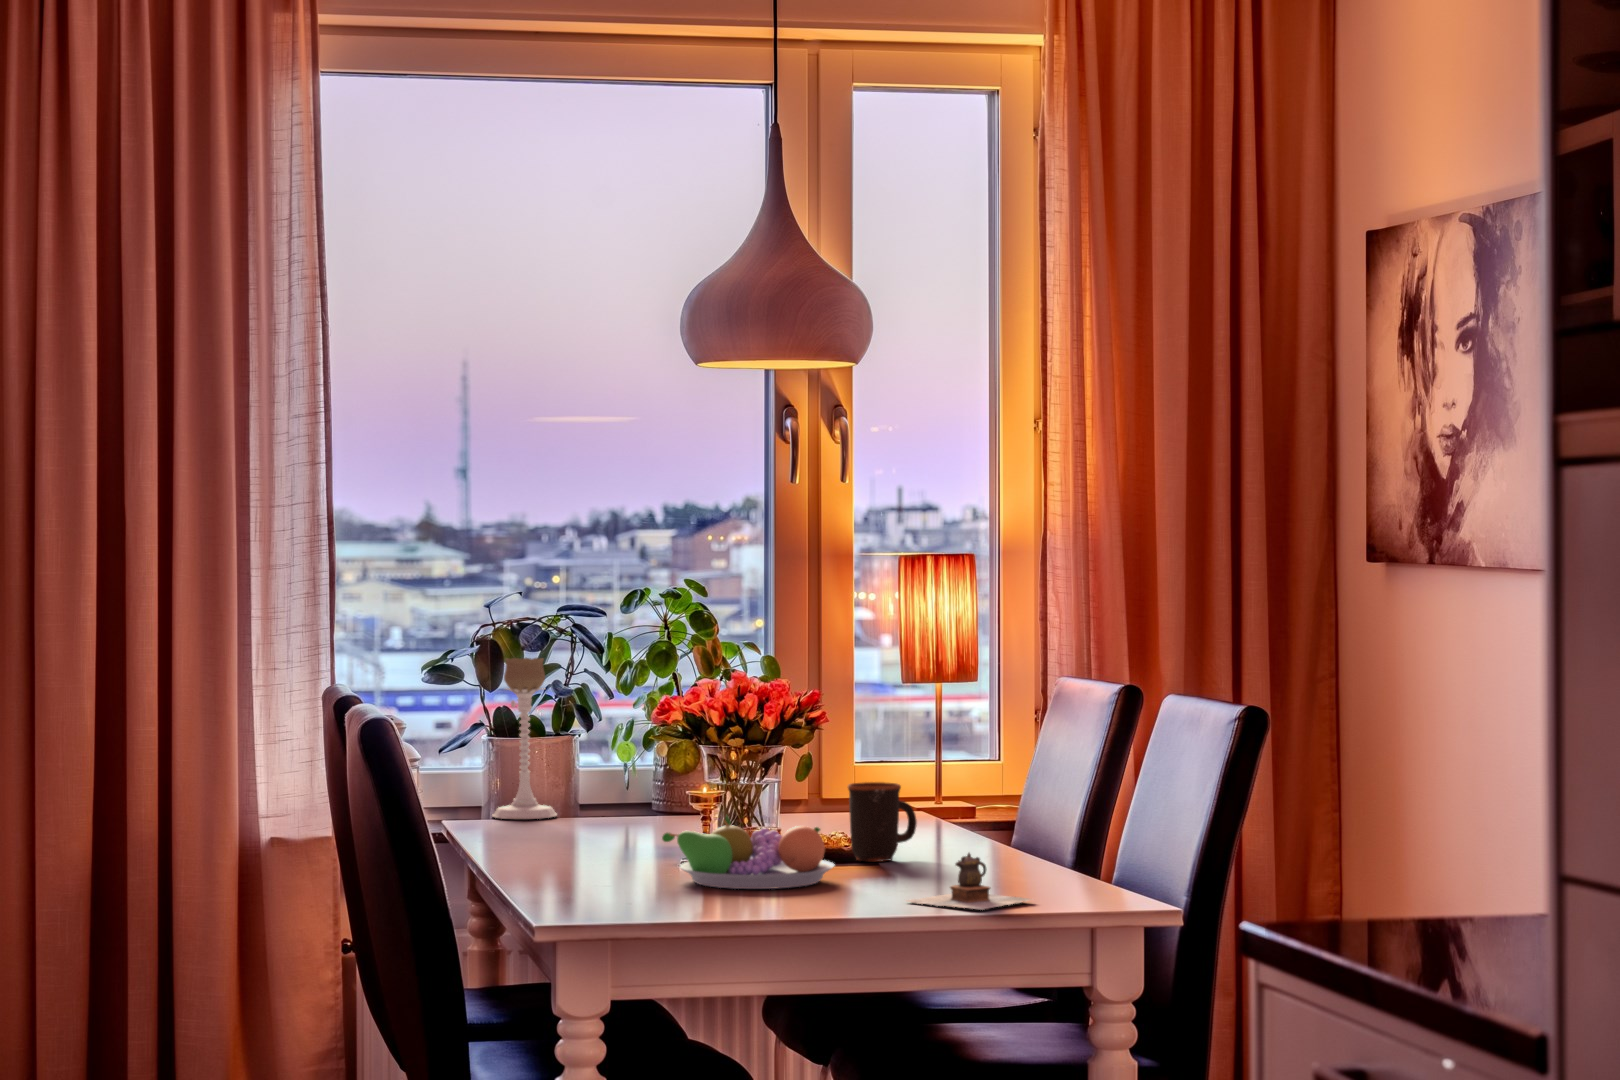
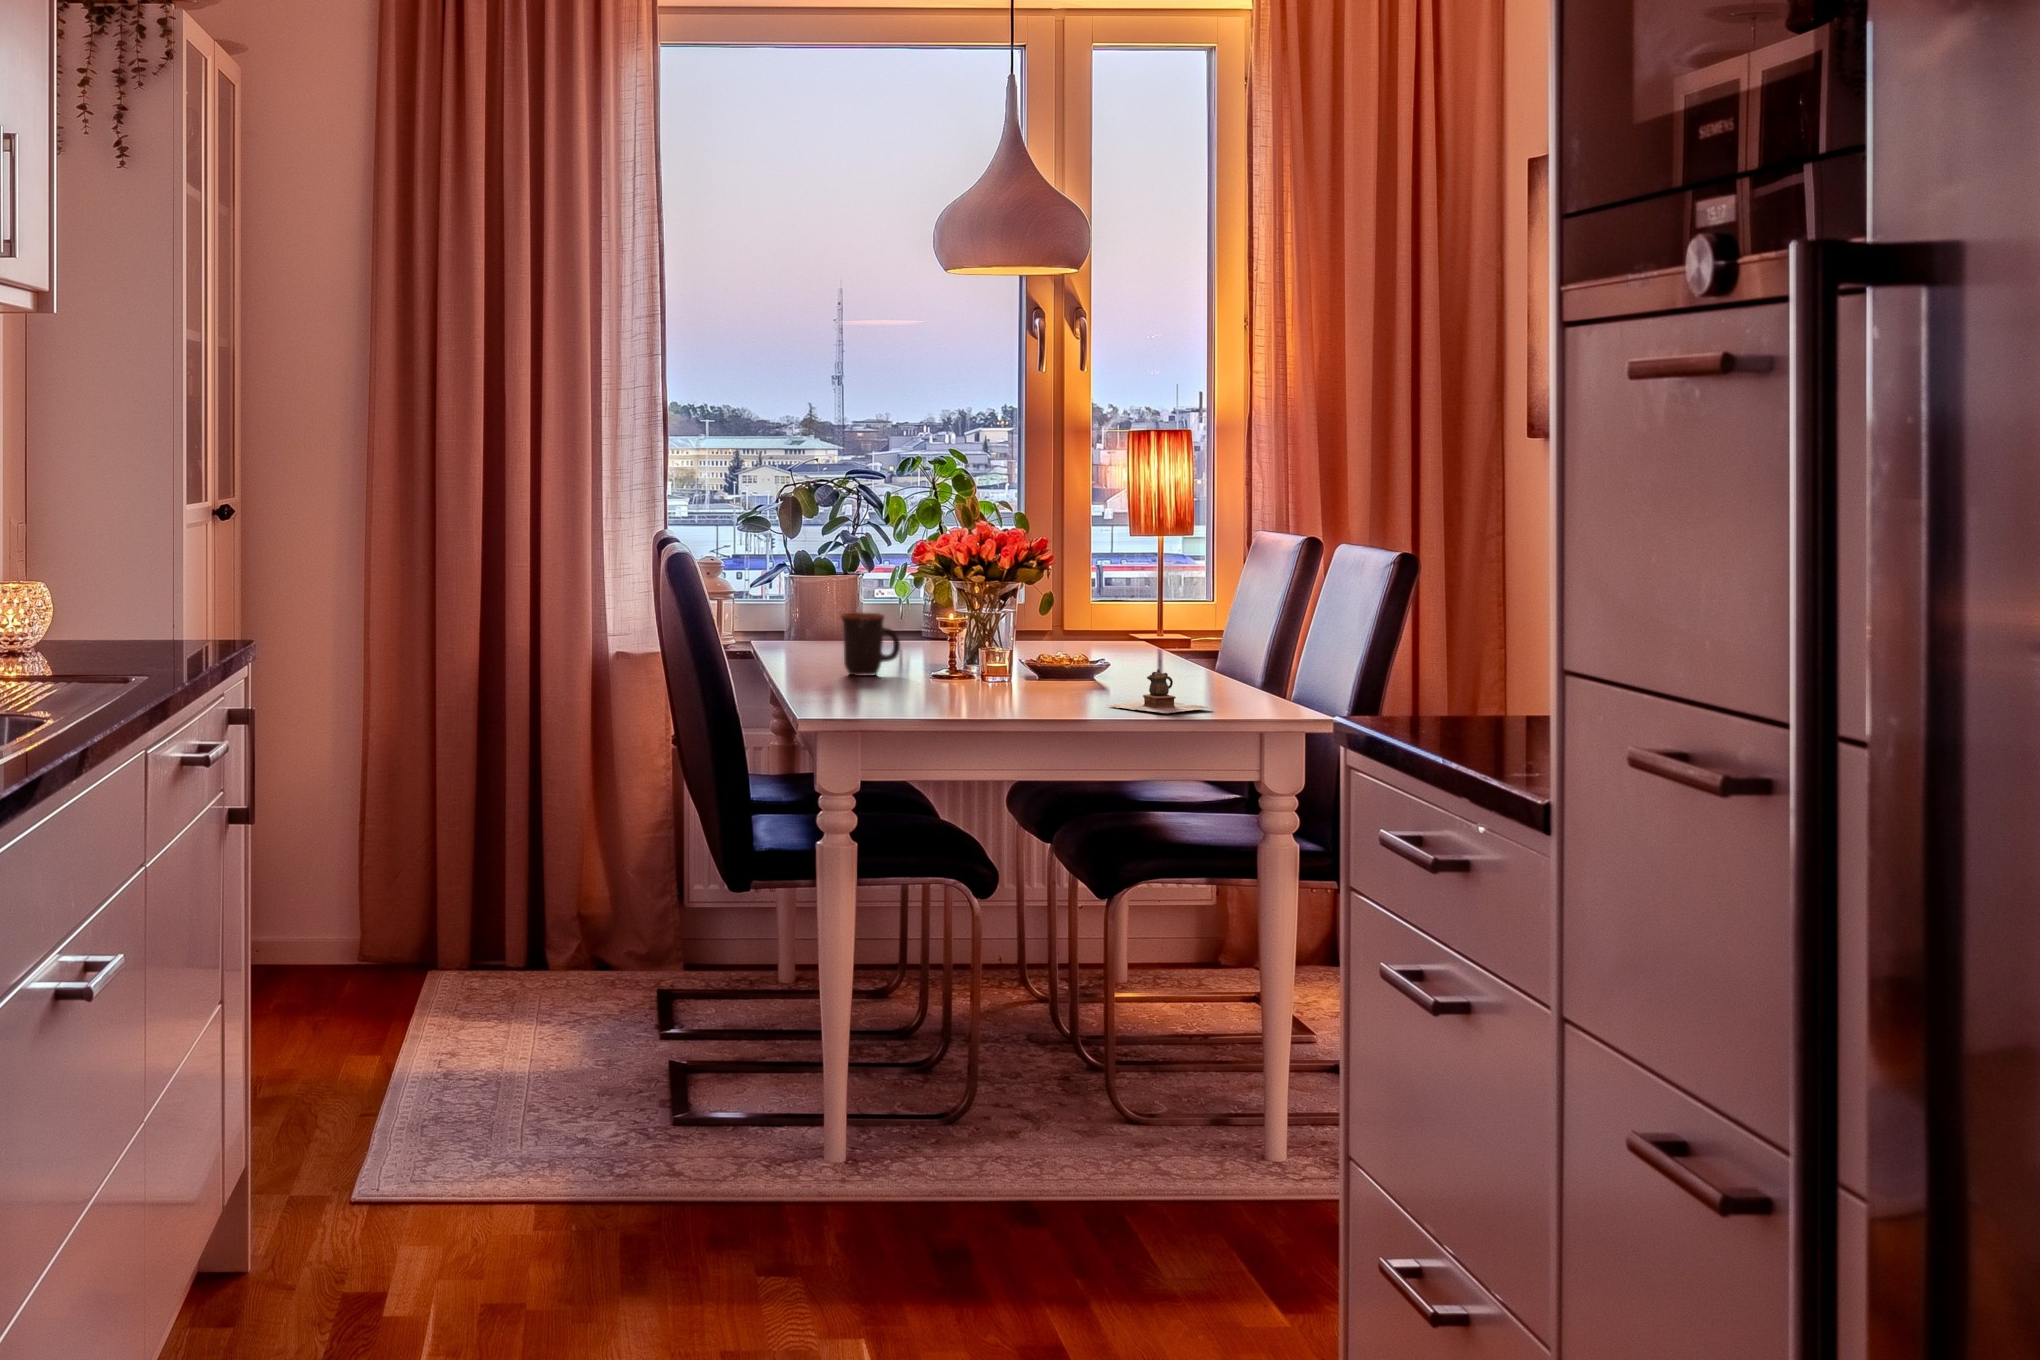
candle holder: present [492,658,557,819] -> none [791,511,842,639]
mug: present [848,782,917,862] -> present [841,613,900,676]
fruit bowl: present [662,816,834,889] -> none [918,636,1054,693]

